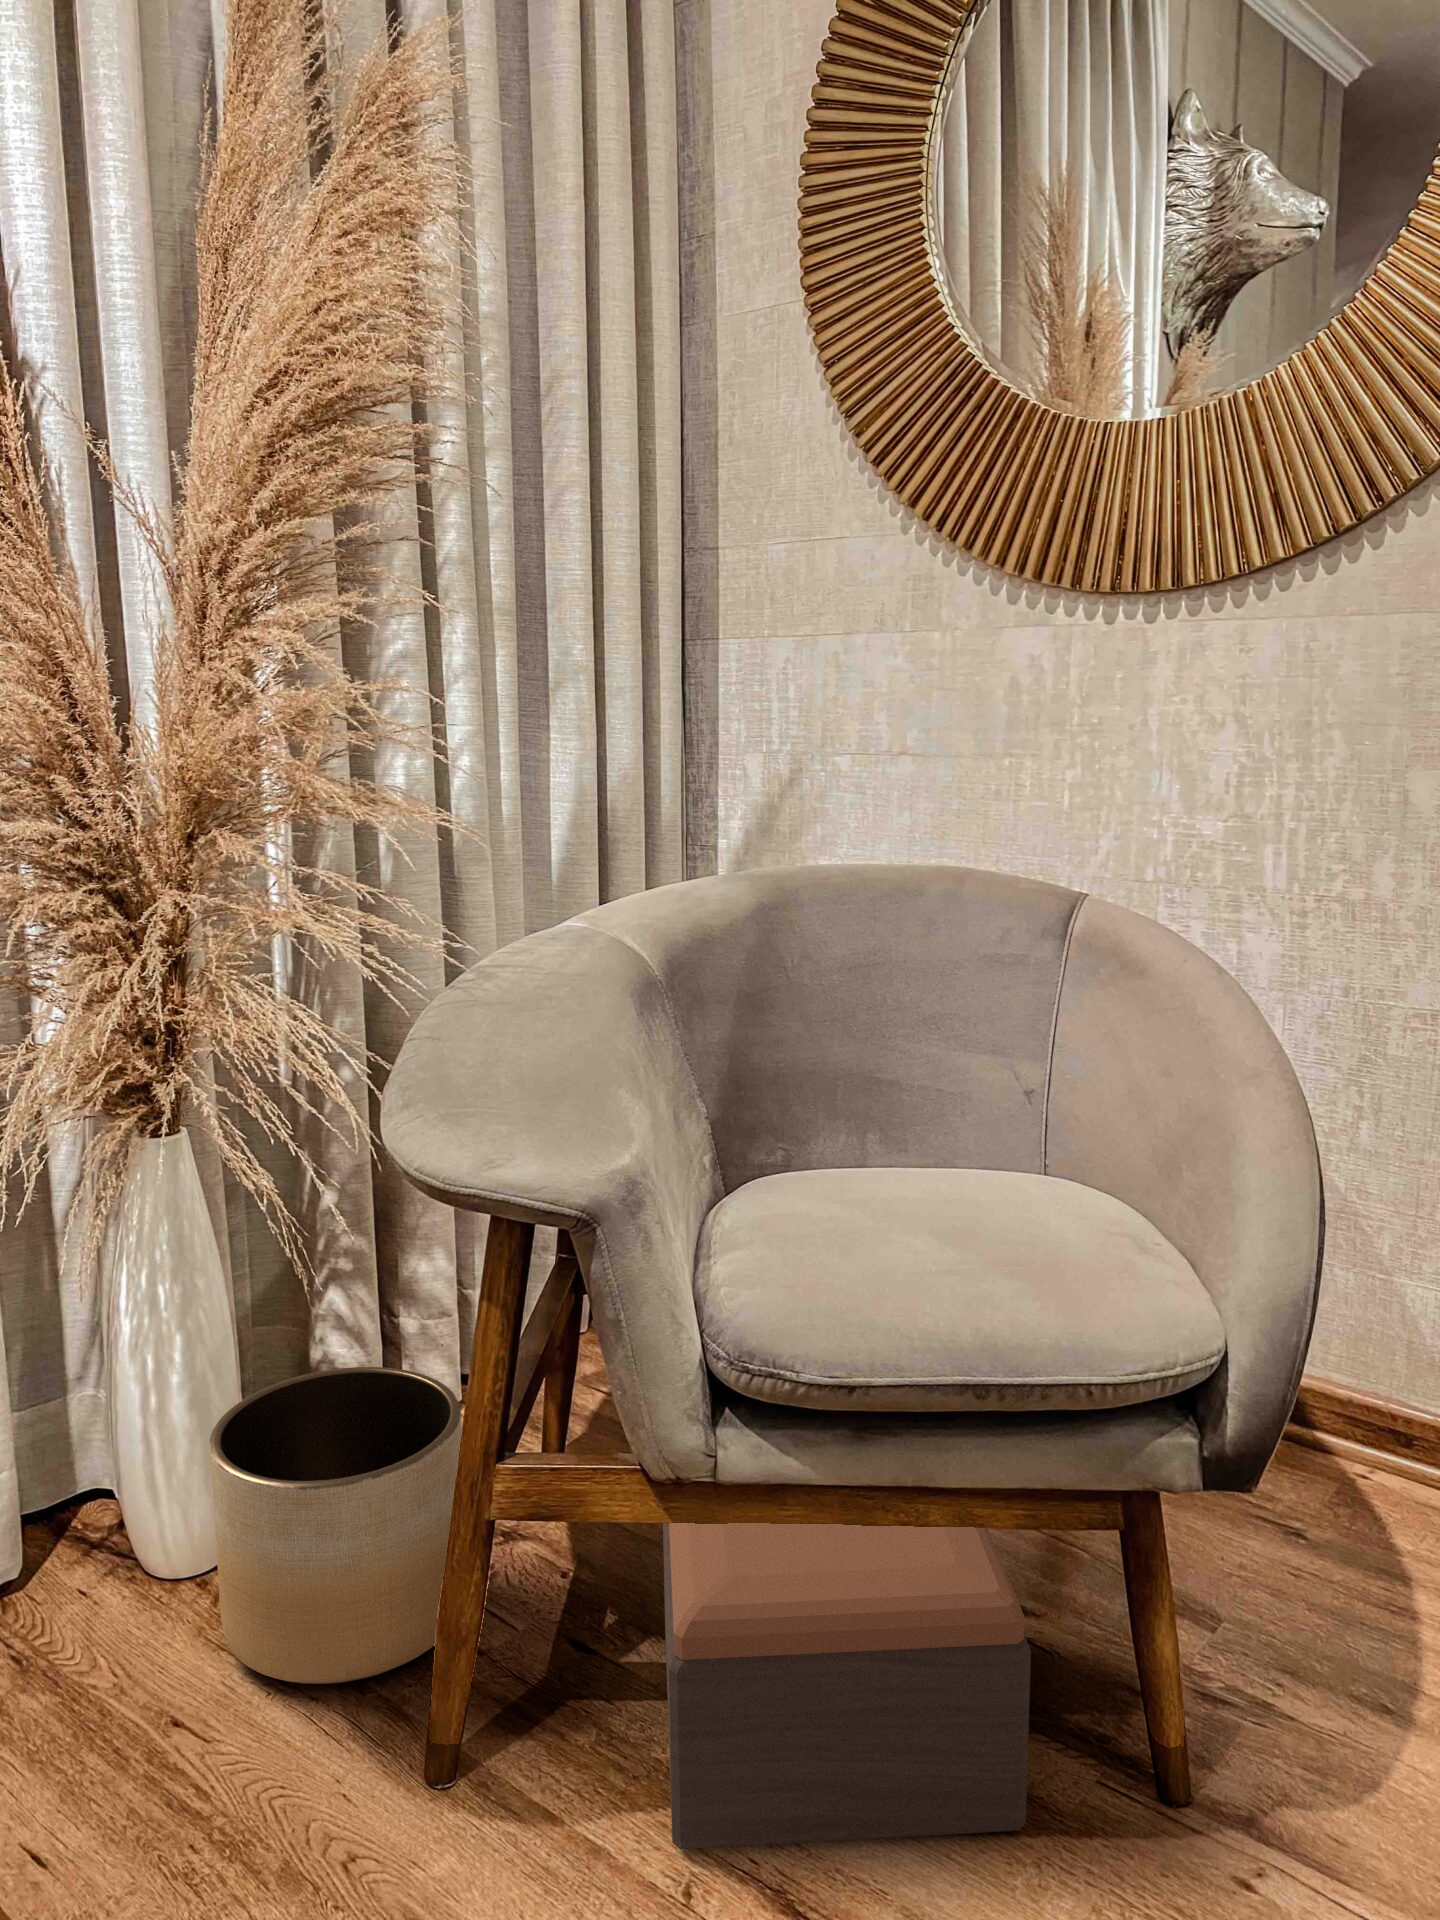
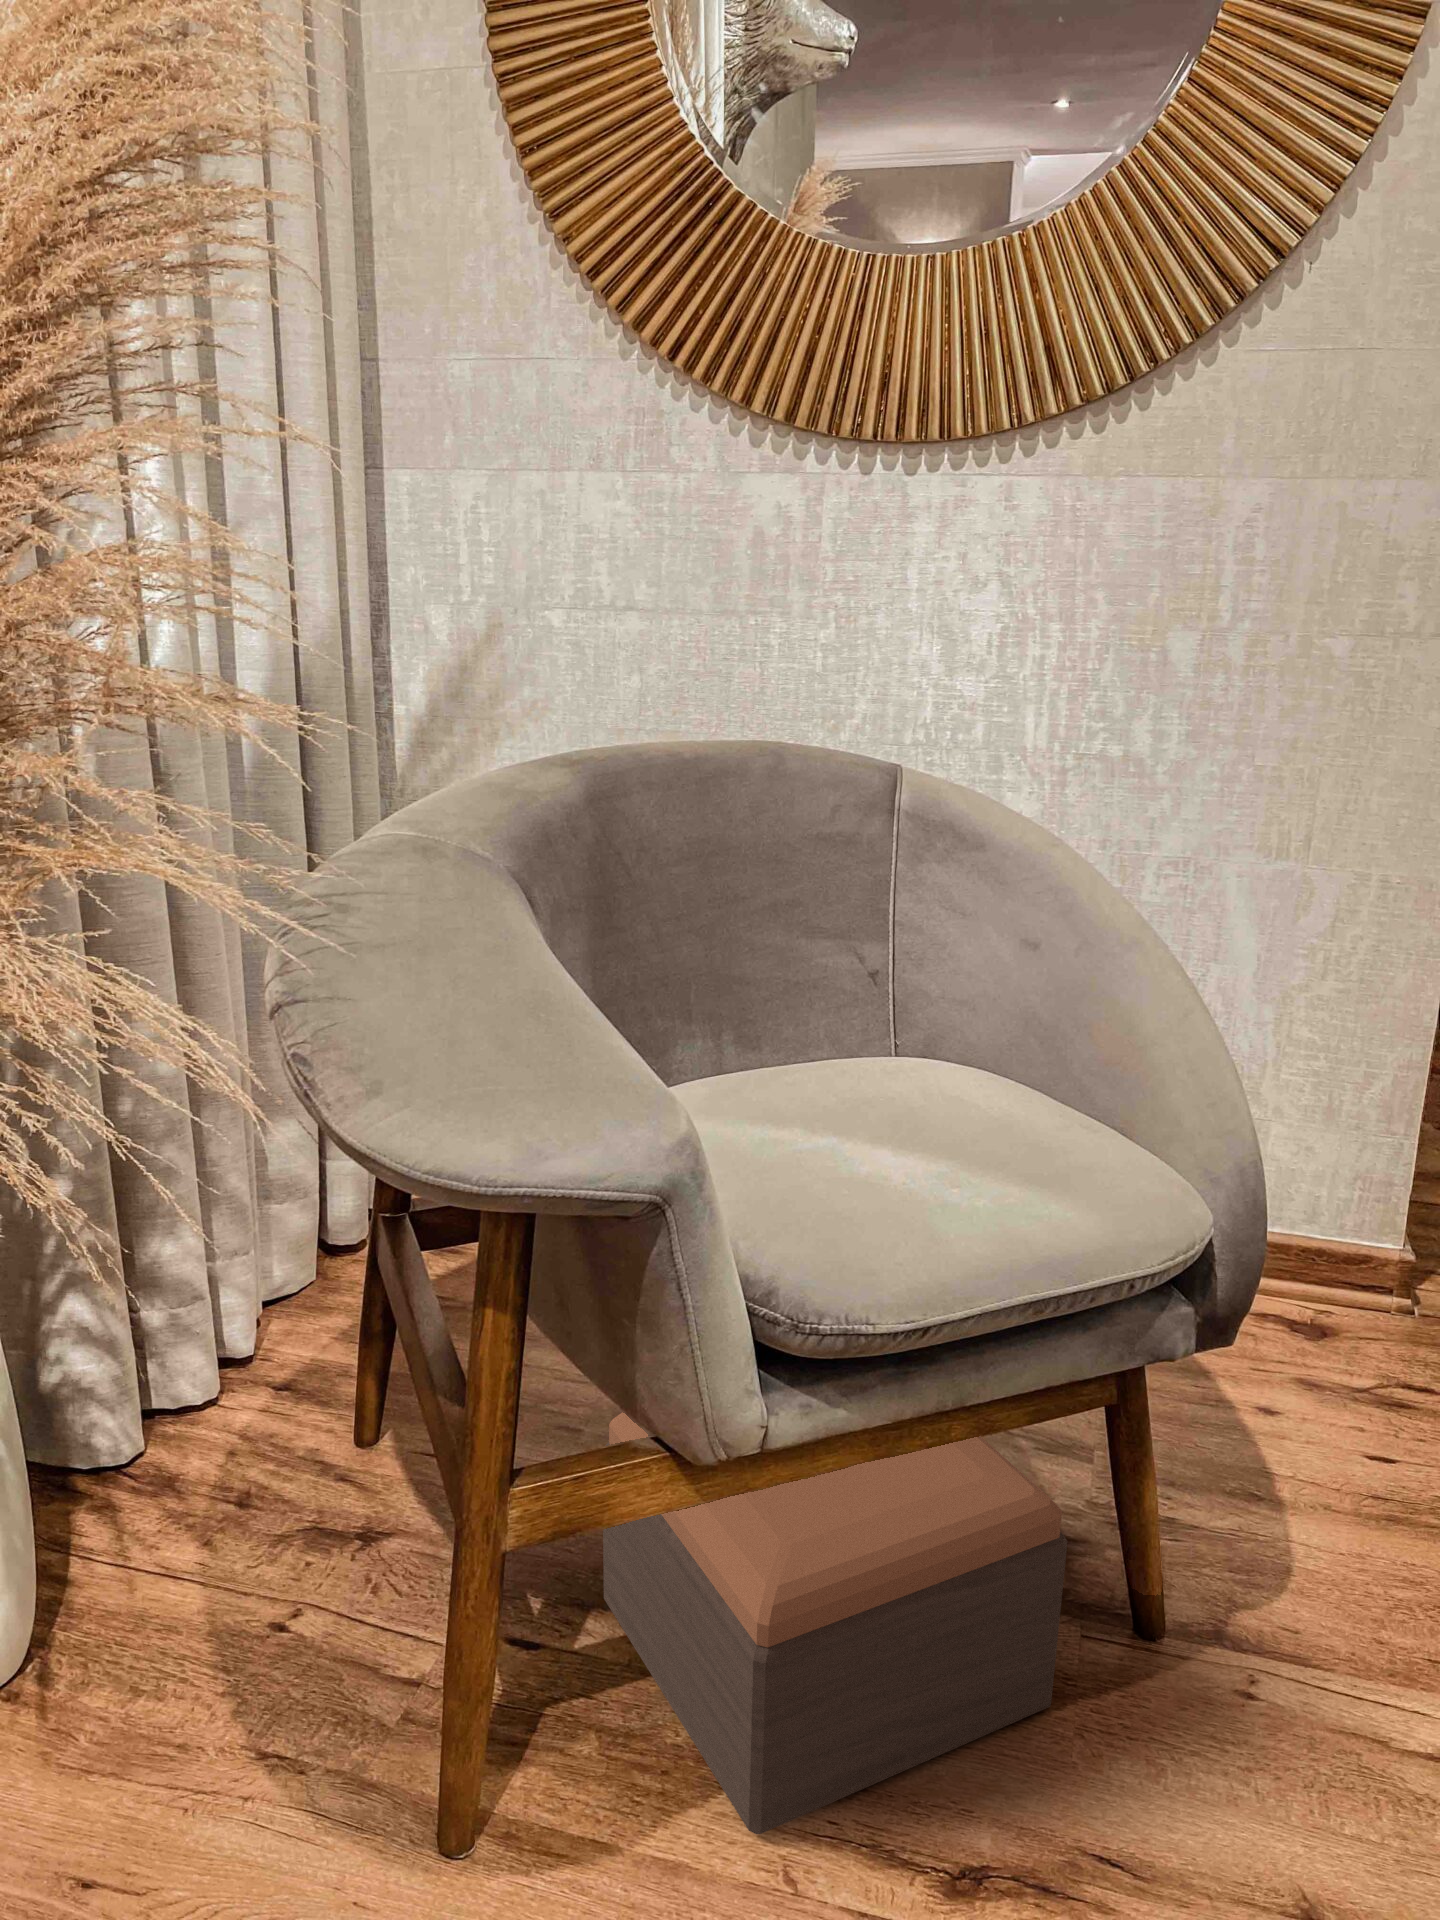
planter: present [209,1367,462,1684] -> none [48,1386,379,1790]

